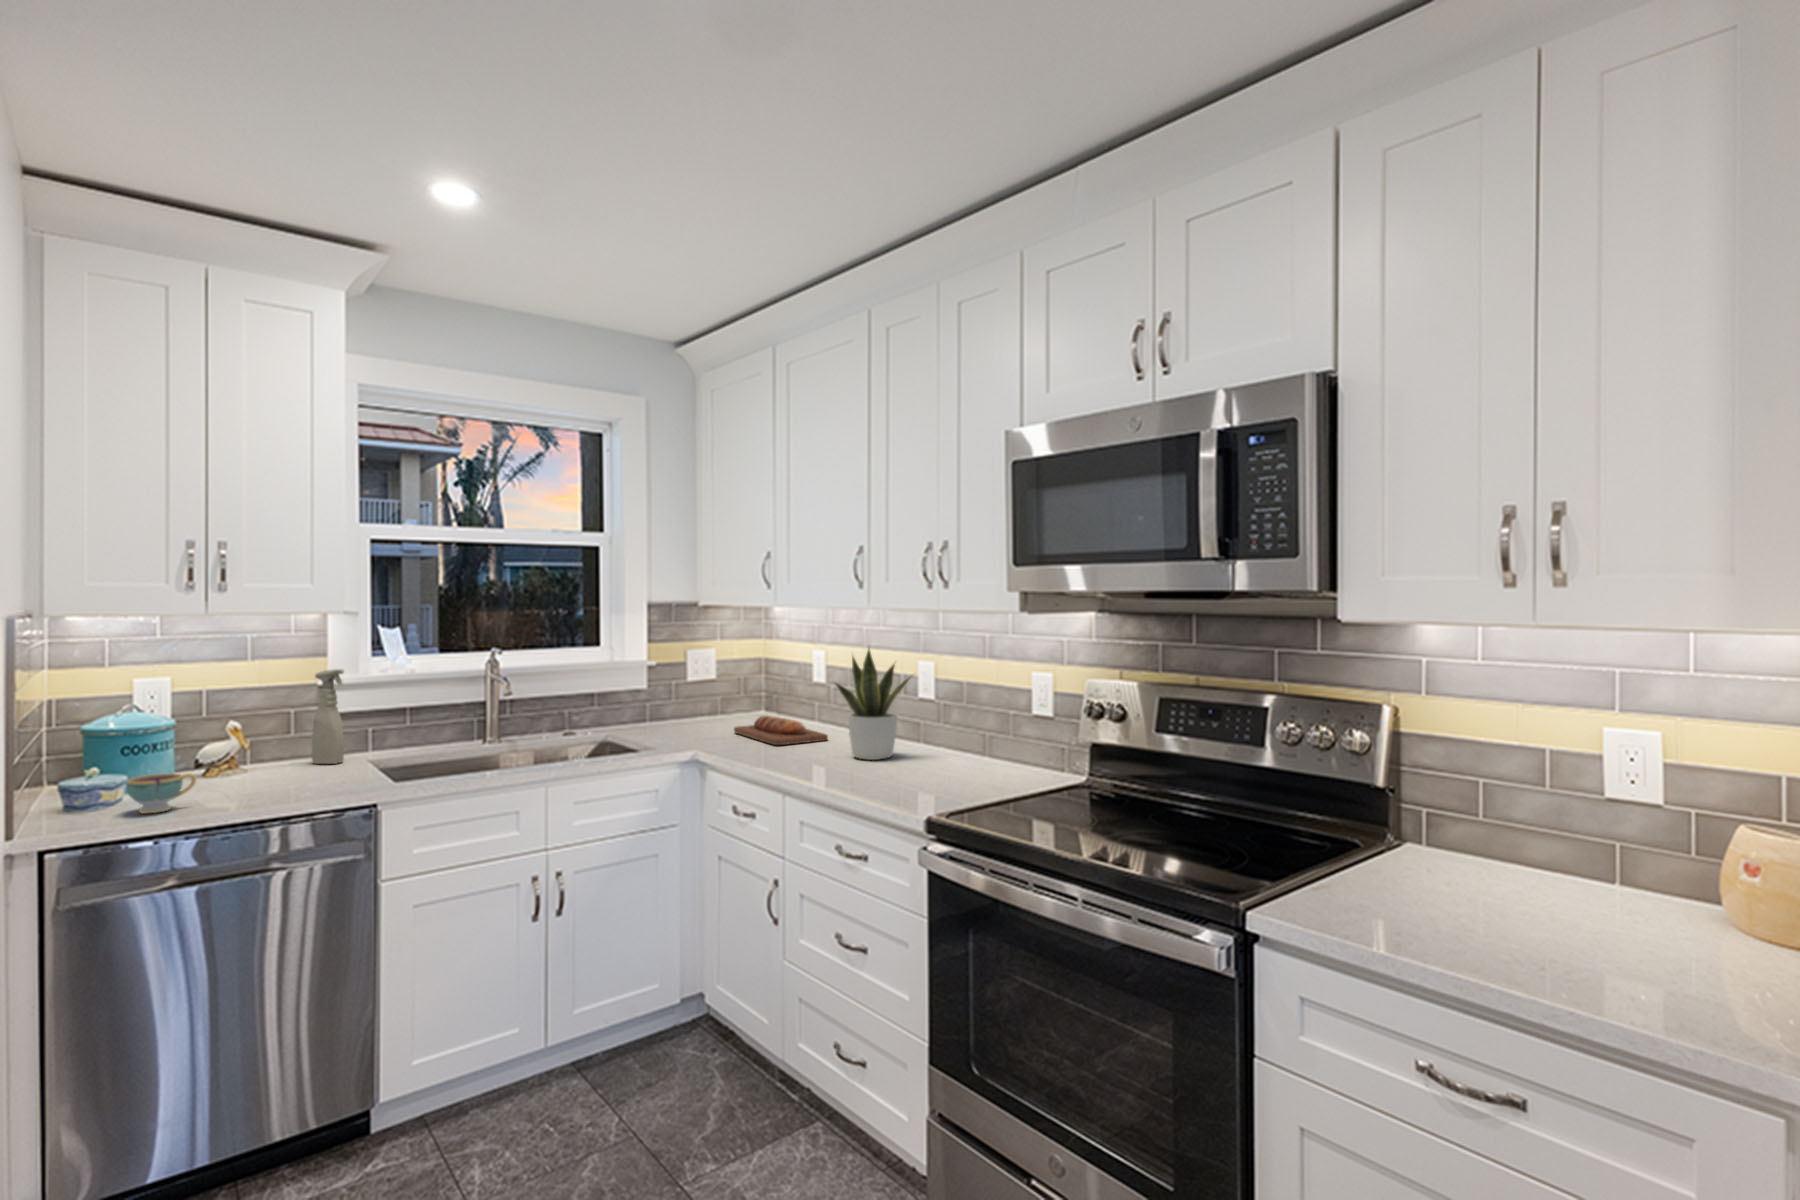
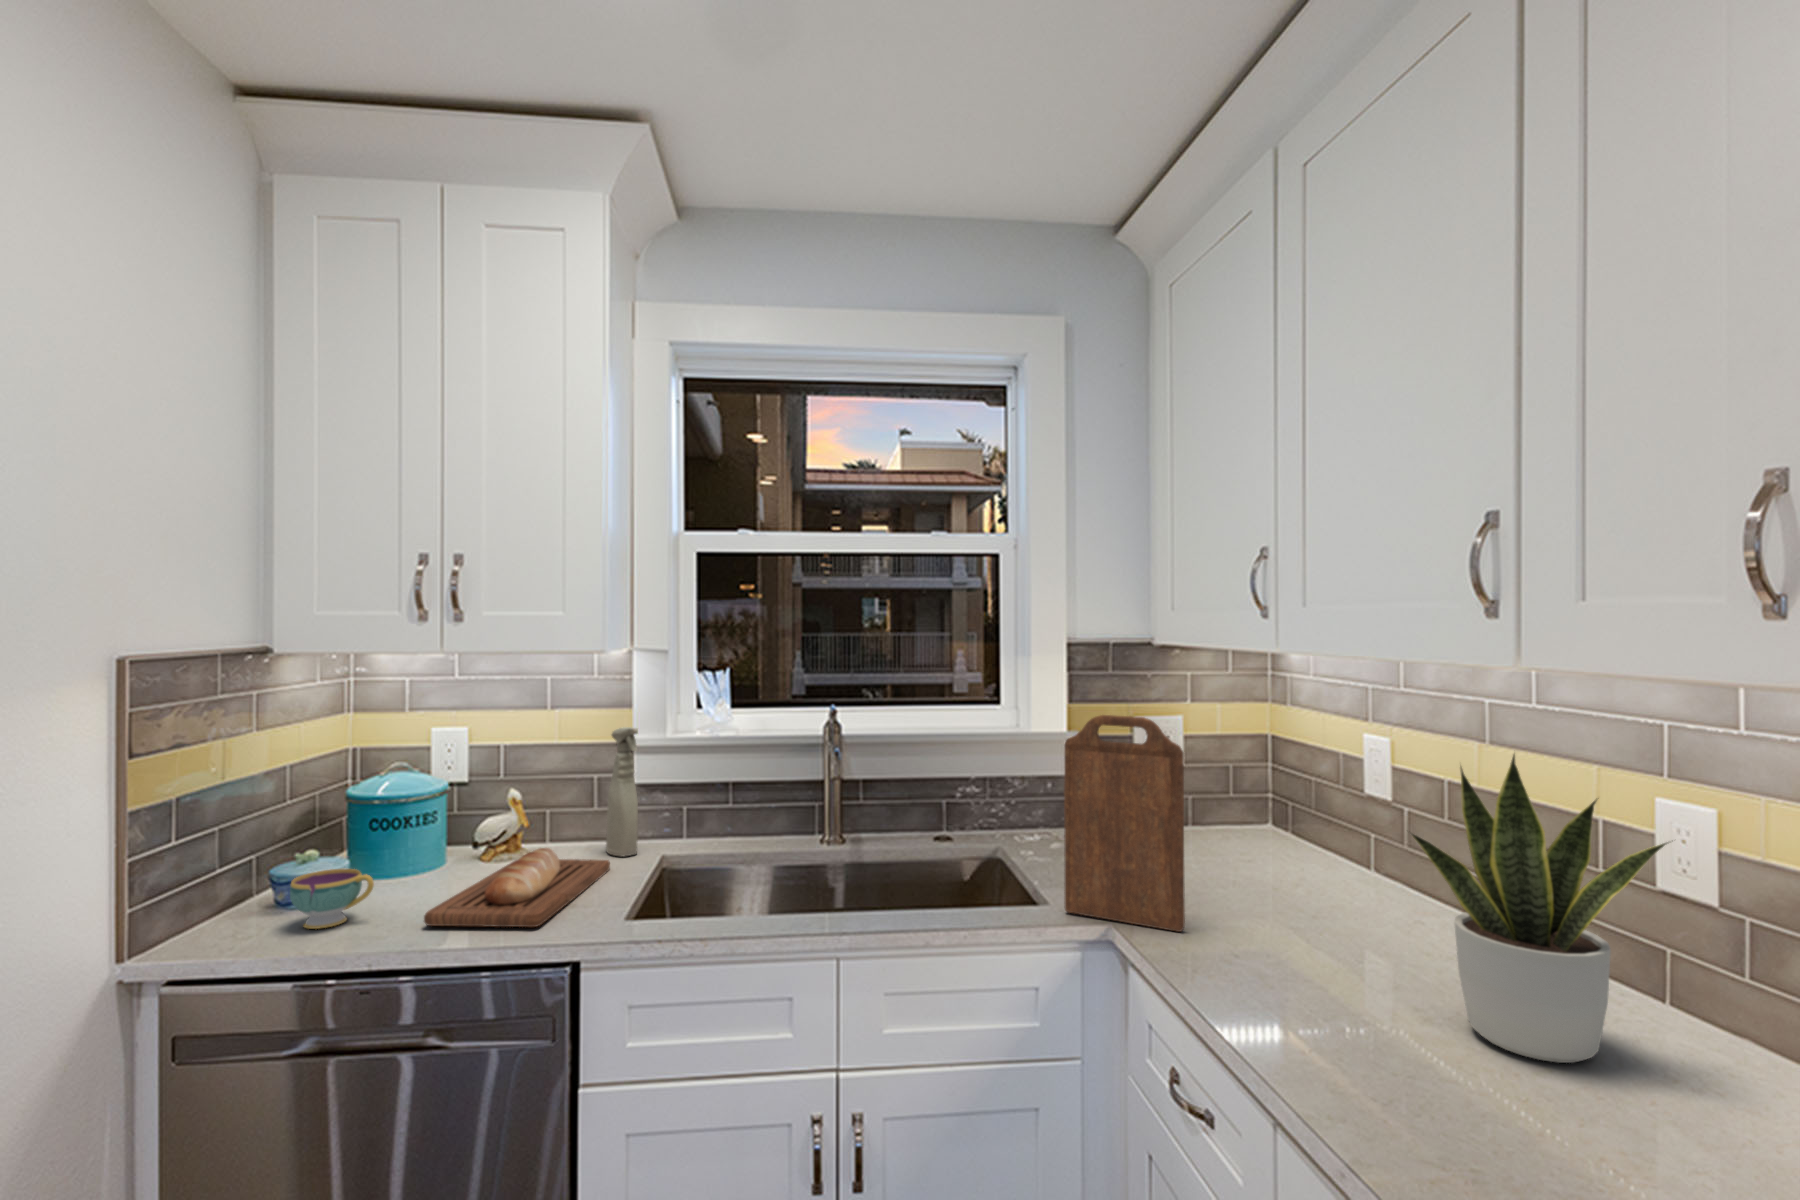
cutting board: none [670,642,734,751] -> present [1064,715,1185,932]
bread loaf: present [734,716,828,745] -> present [424,848,610,927]

